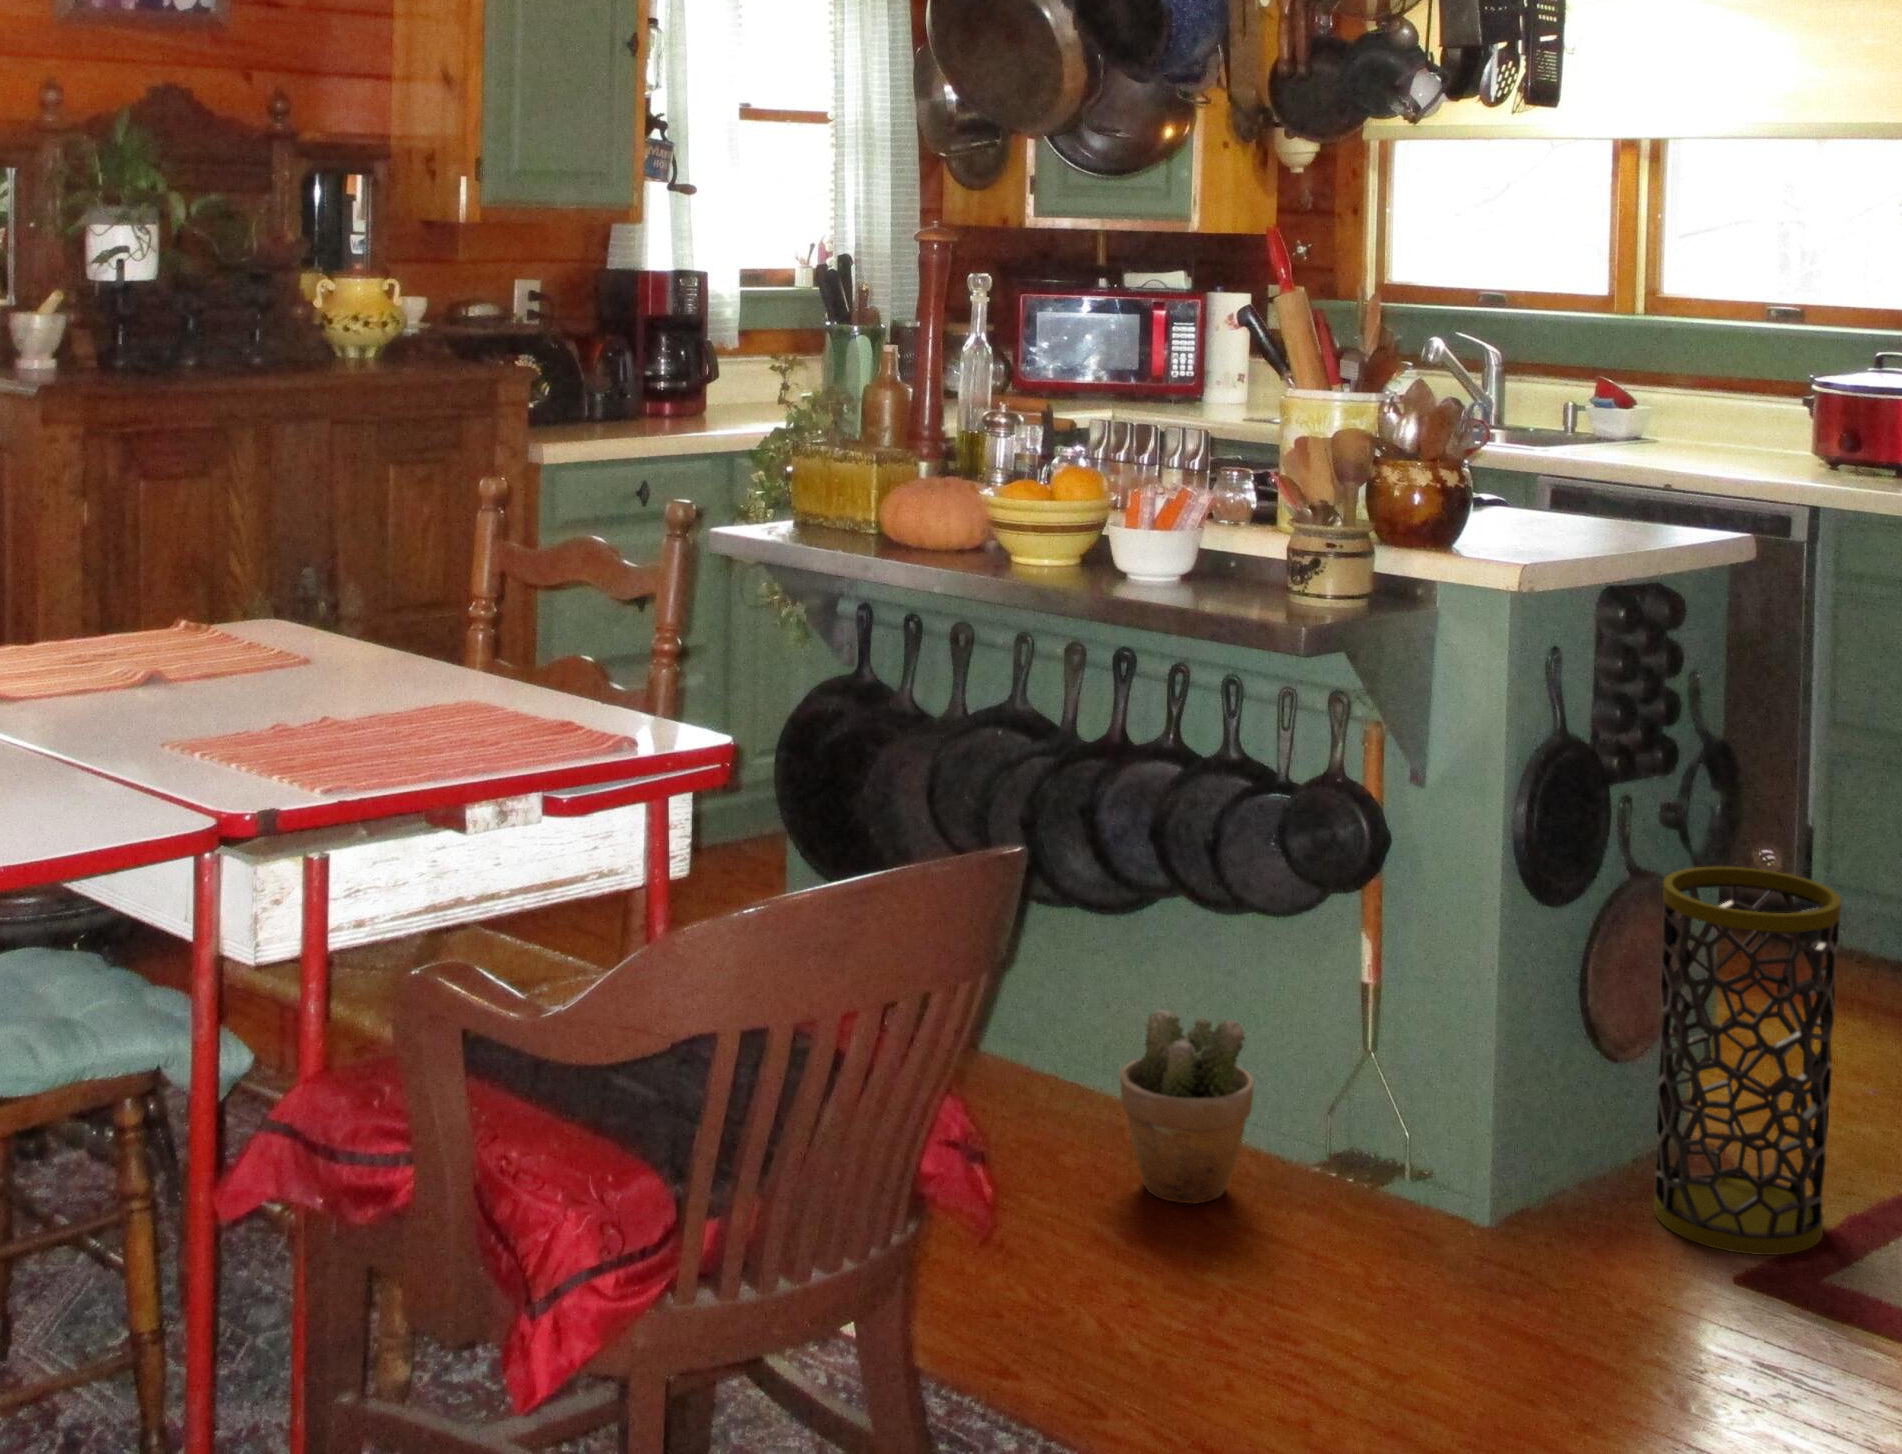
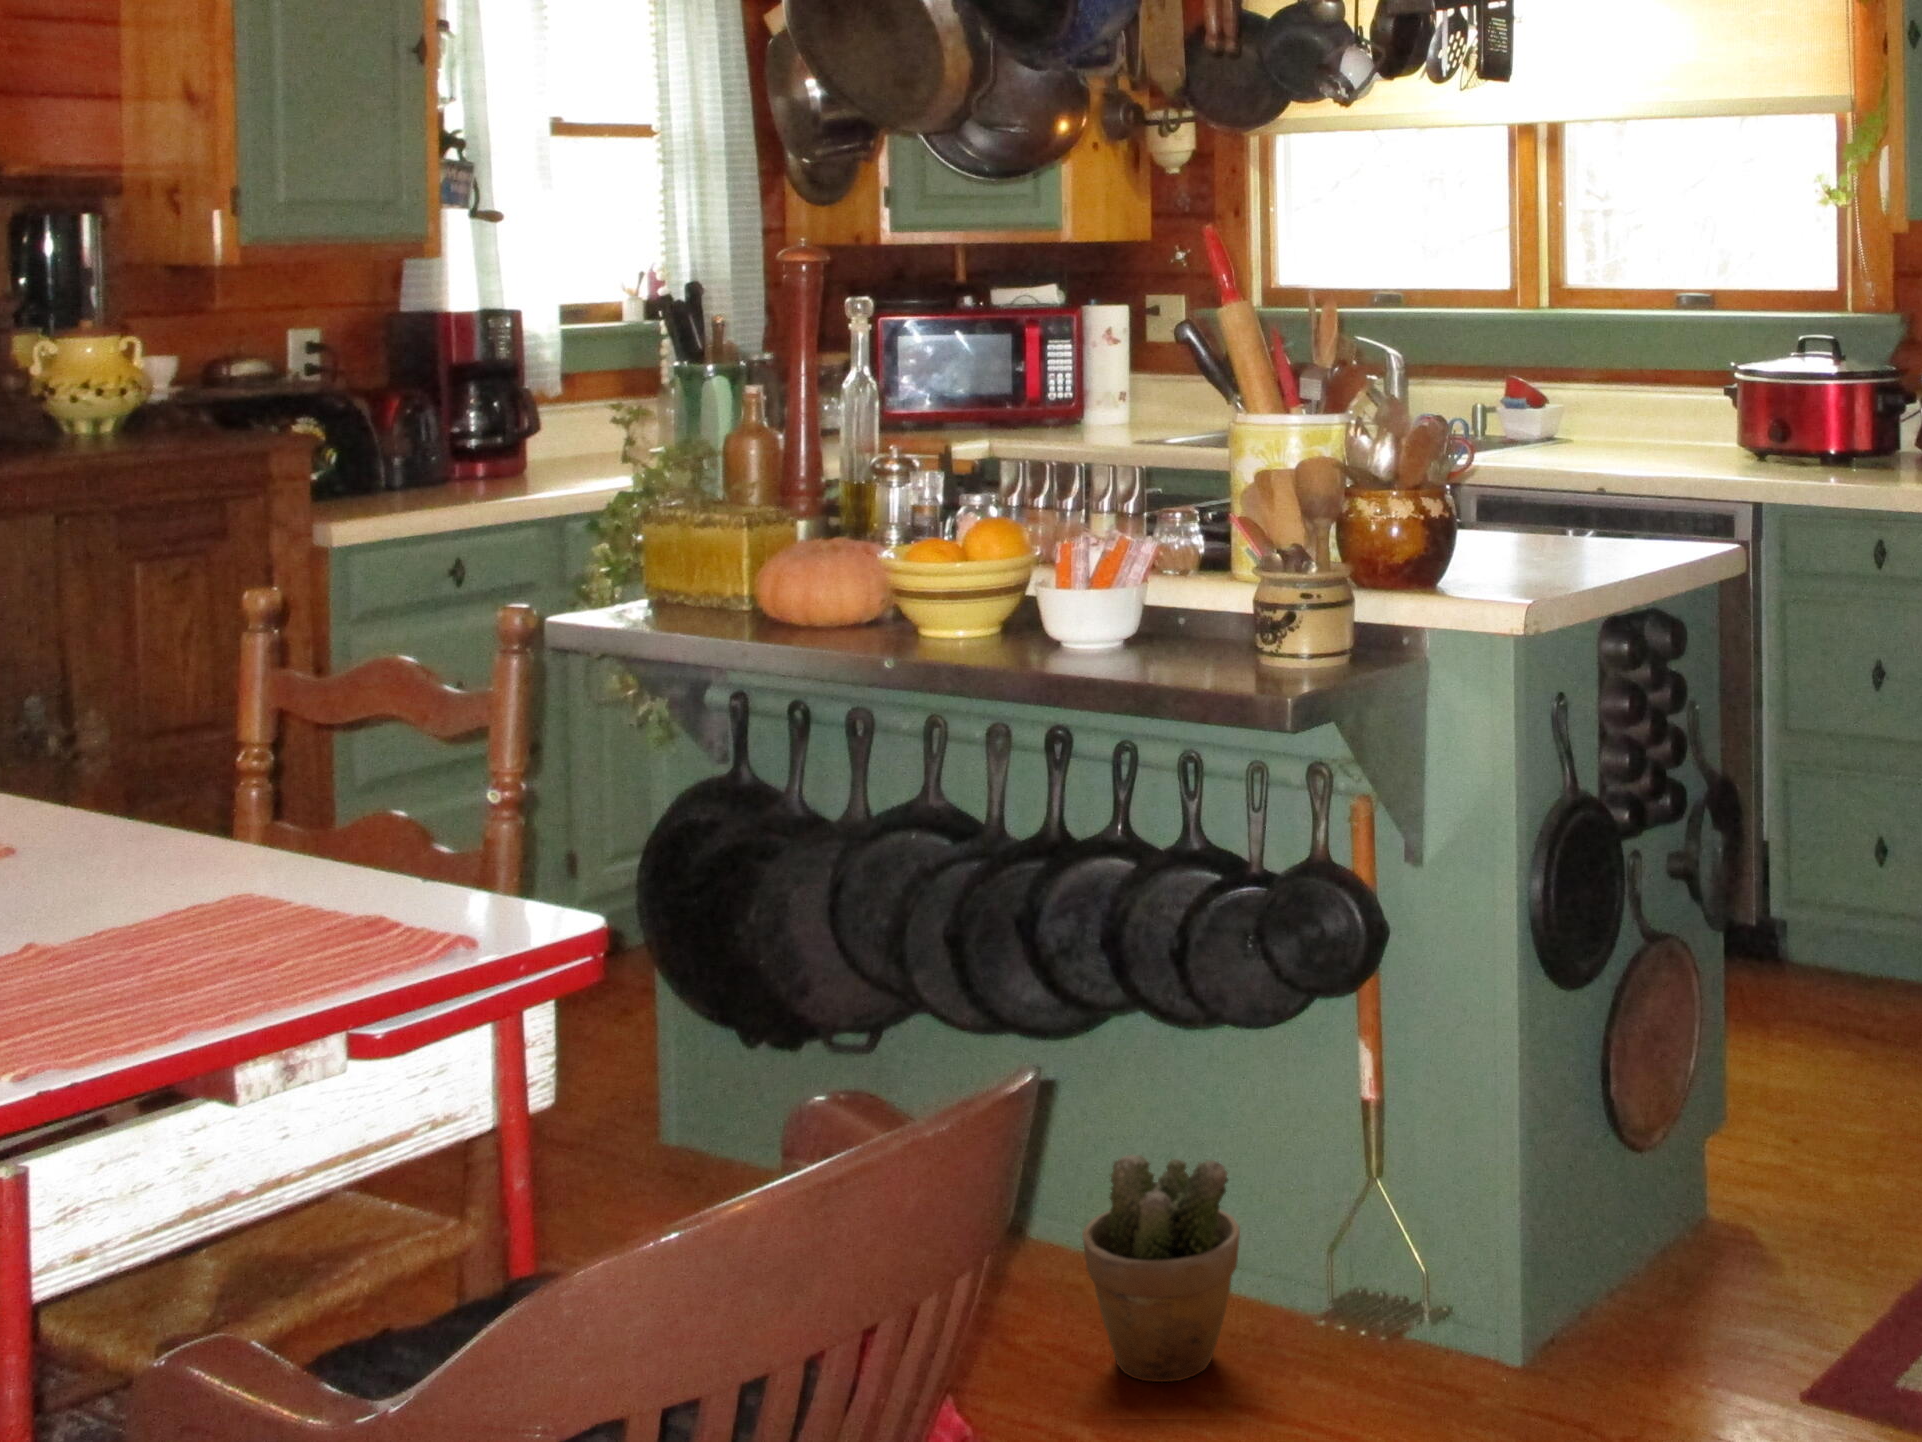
trash can: present [1654,866,1841,1255] -> none [1681,920,1873,1359]

